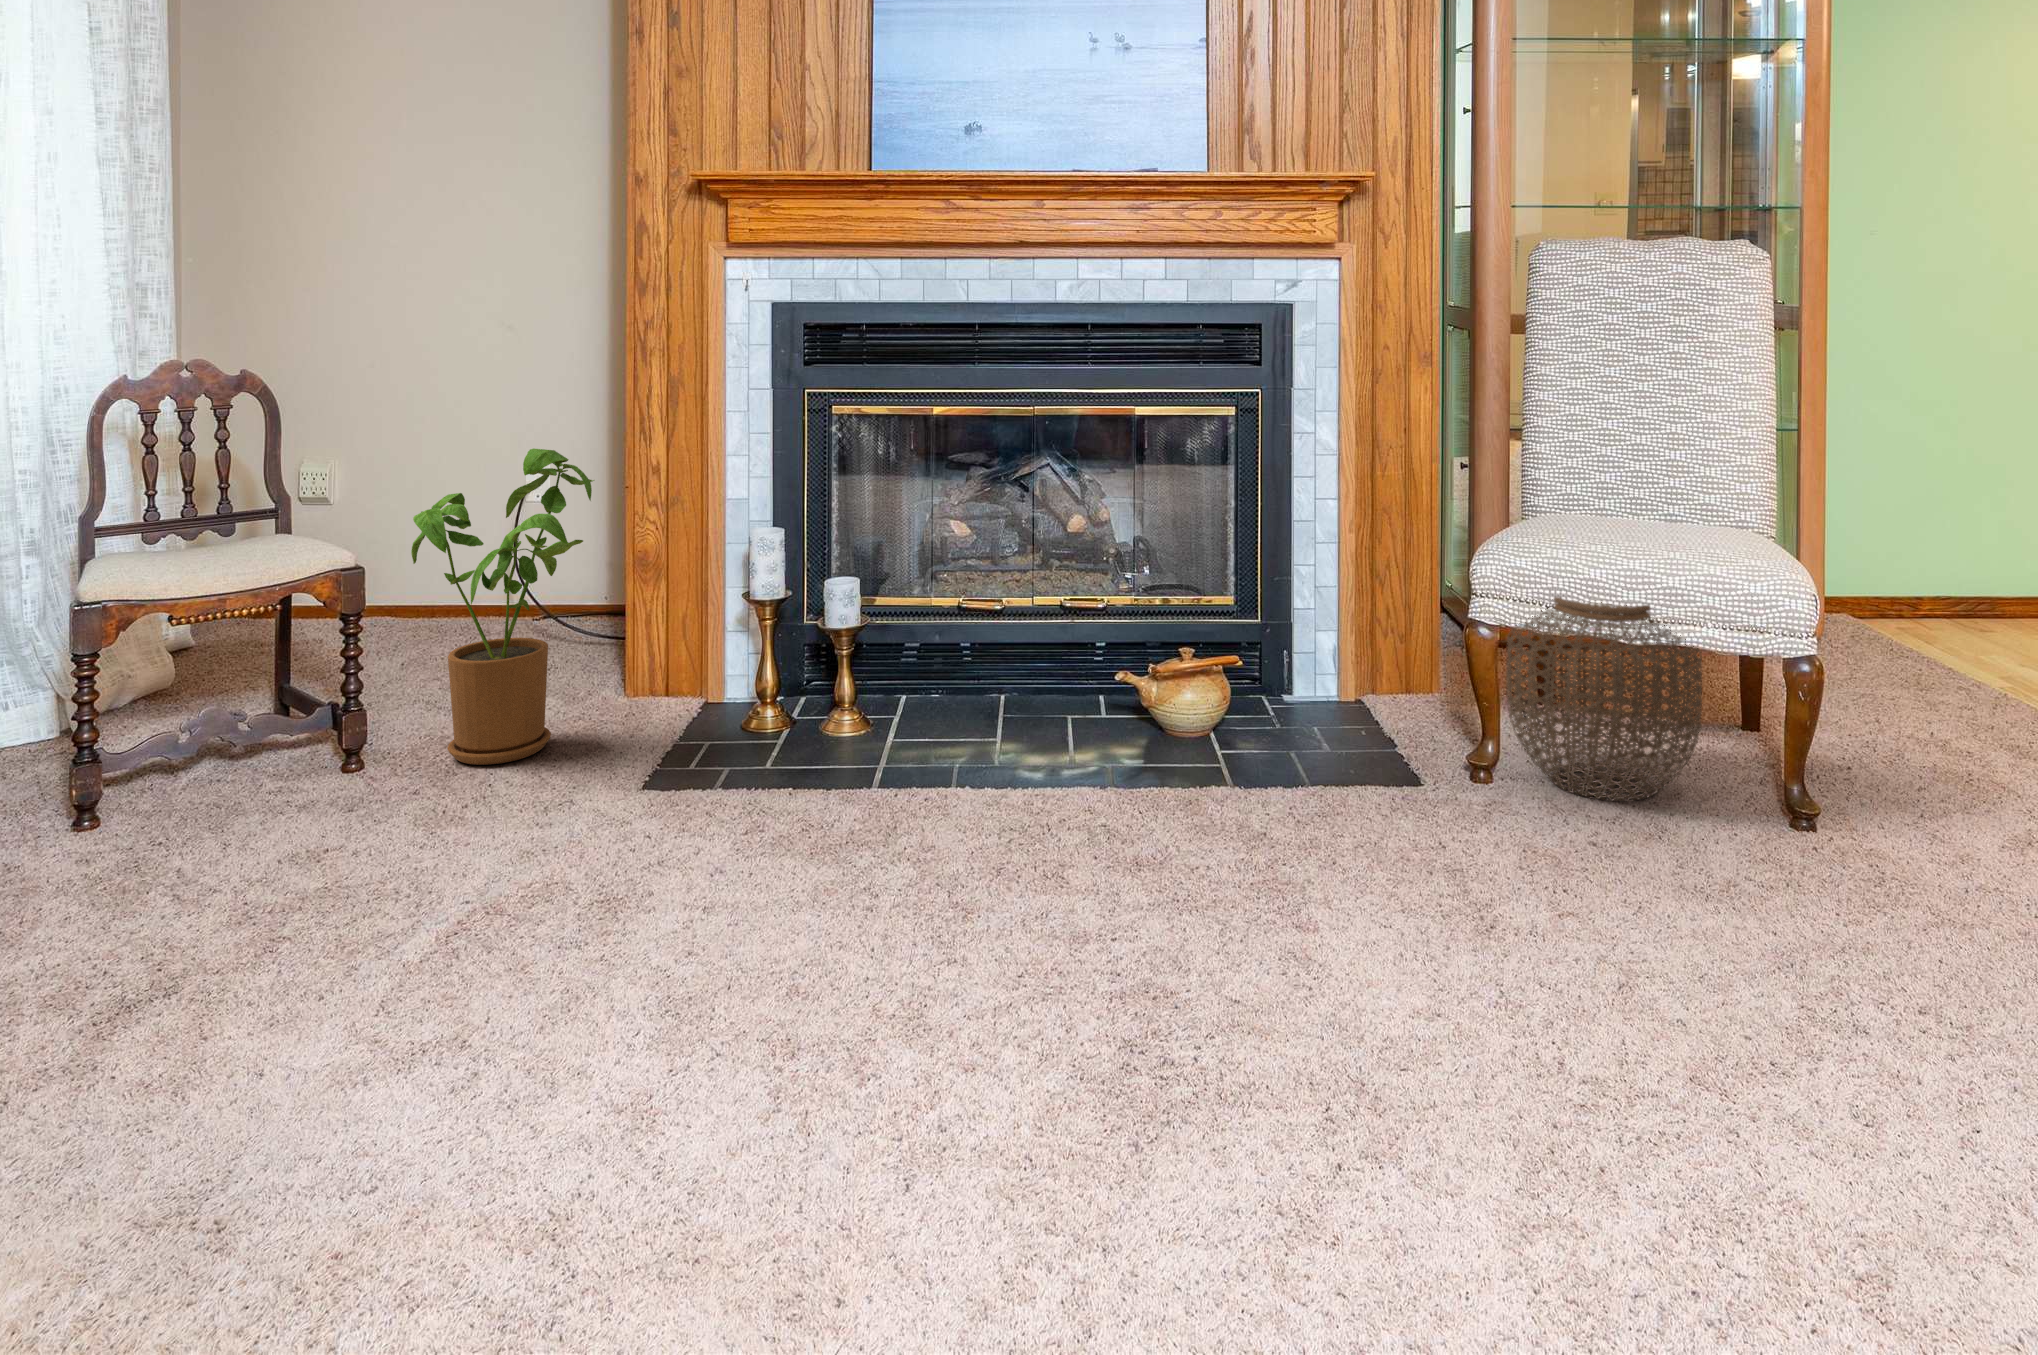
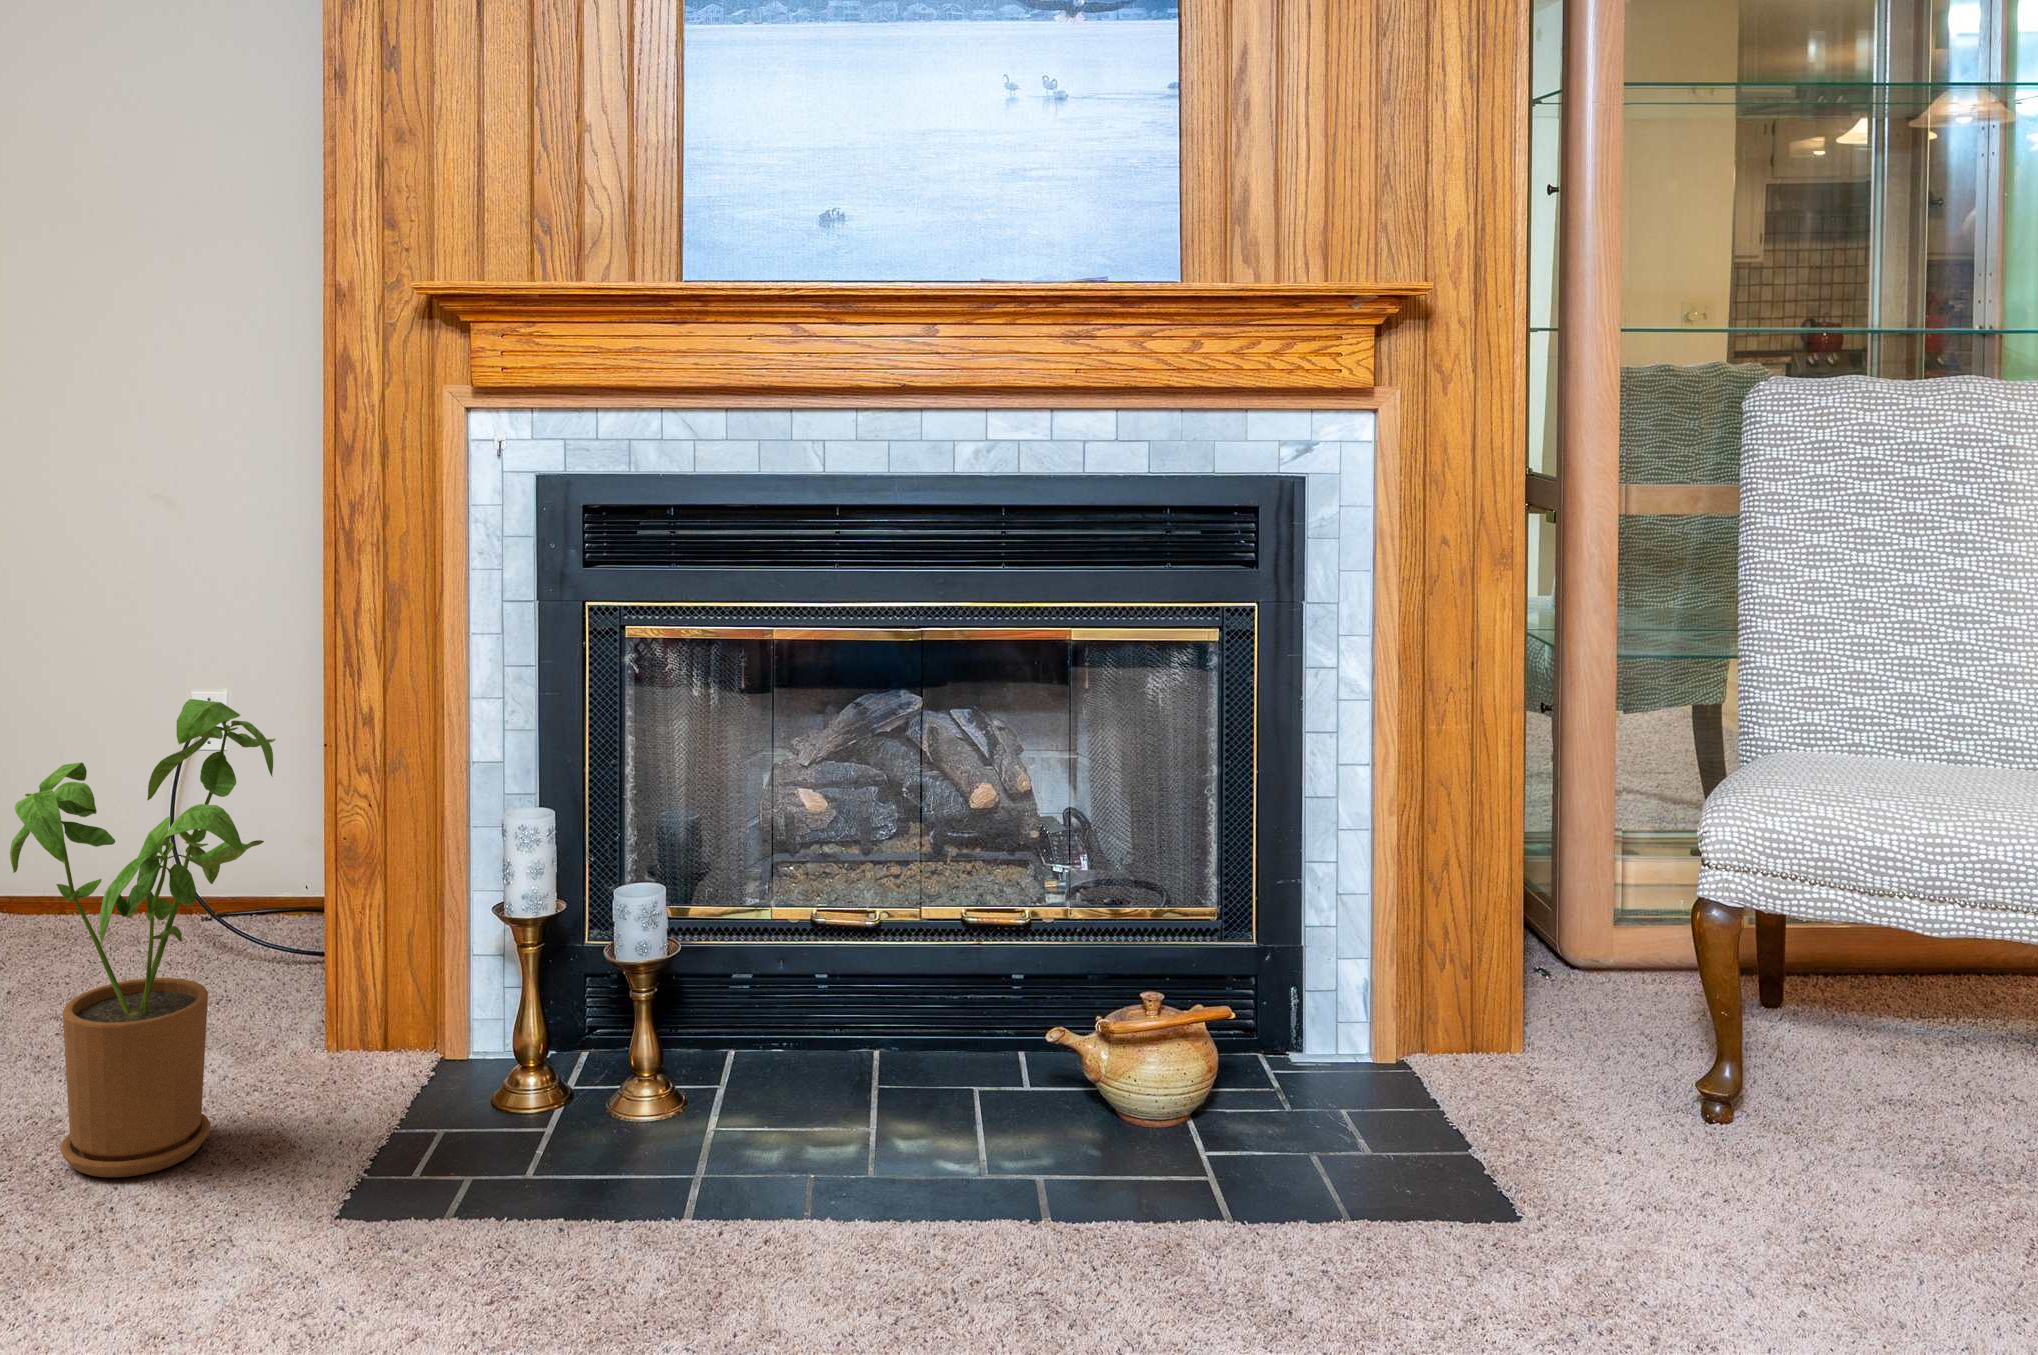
woven basket: present [1506,597,1702,801] -> none [1643,924,1945,1262]

